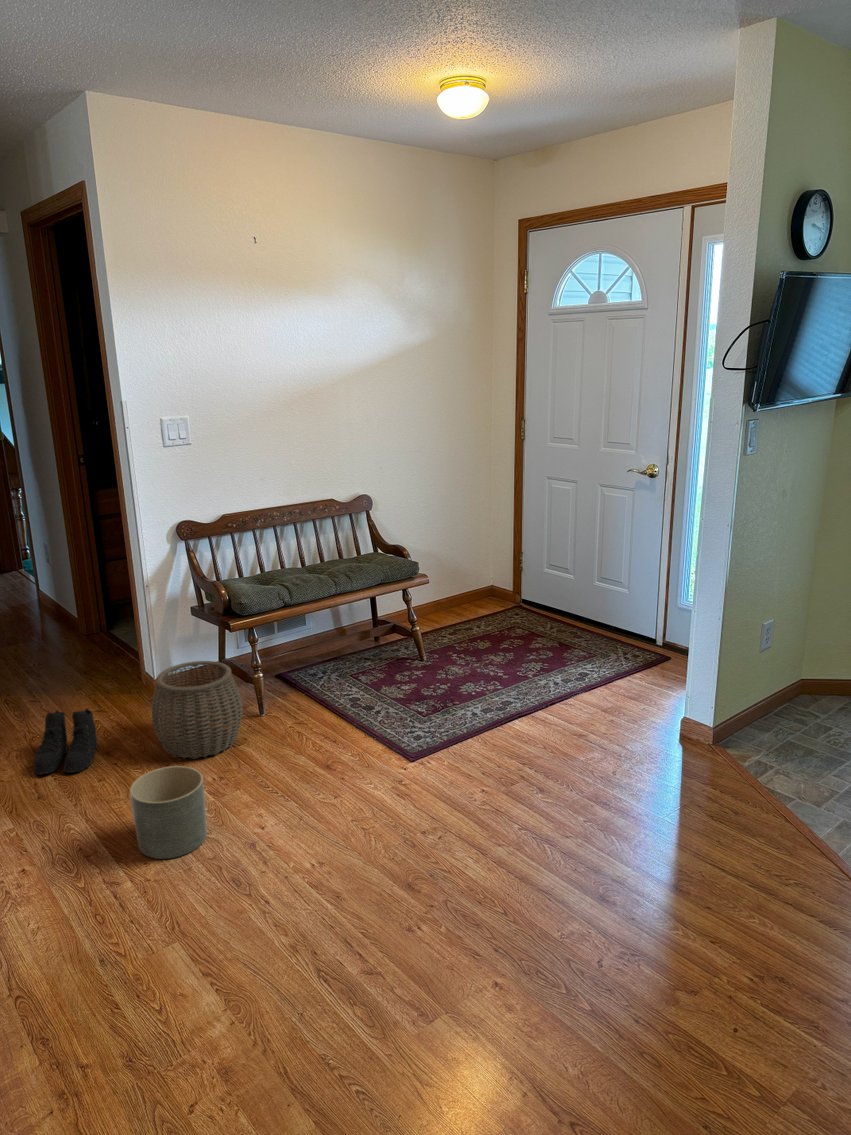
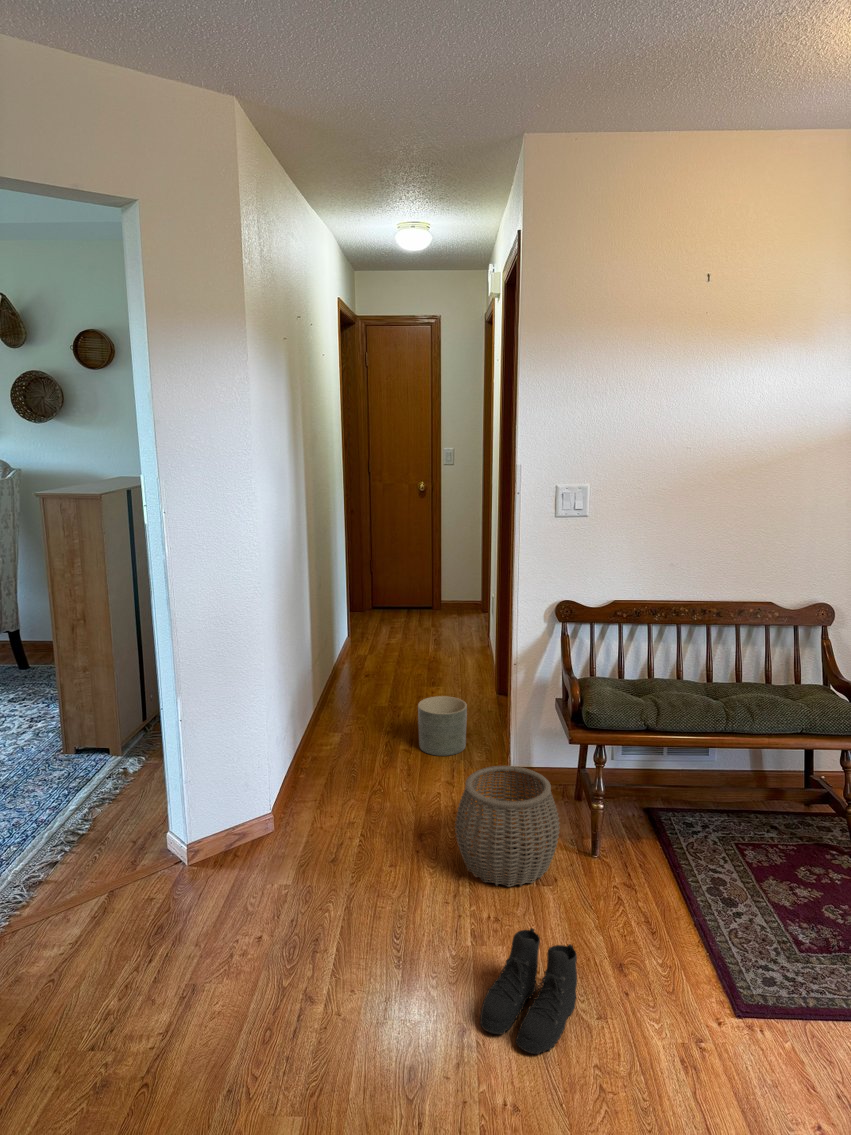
boots: present [34,709,98,775] -> present [480,928,577,1054]
planter: present [130,766,207,859] -> present [418,696,467,756]

